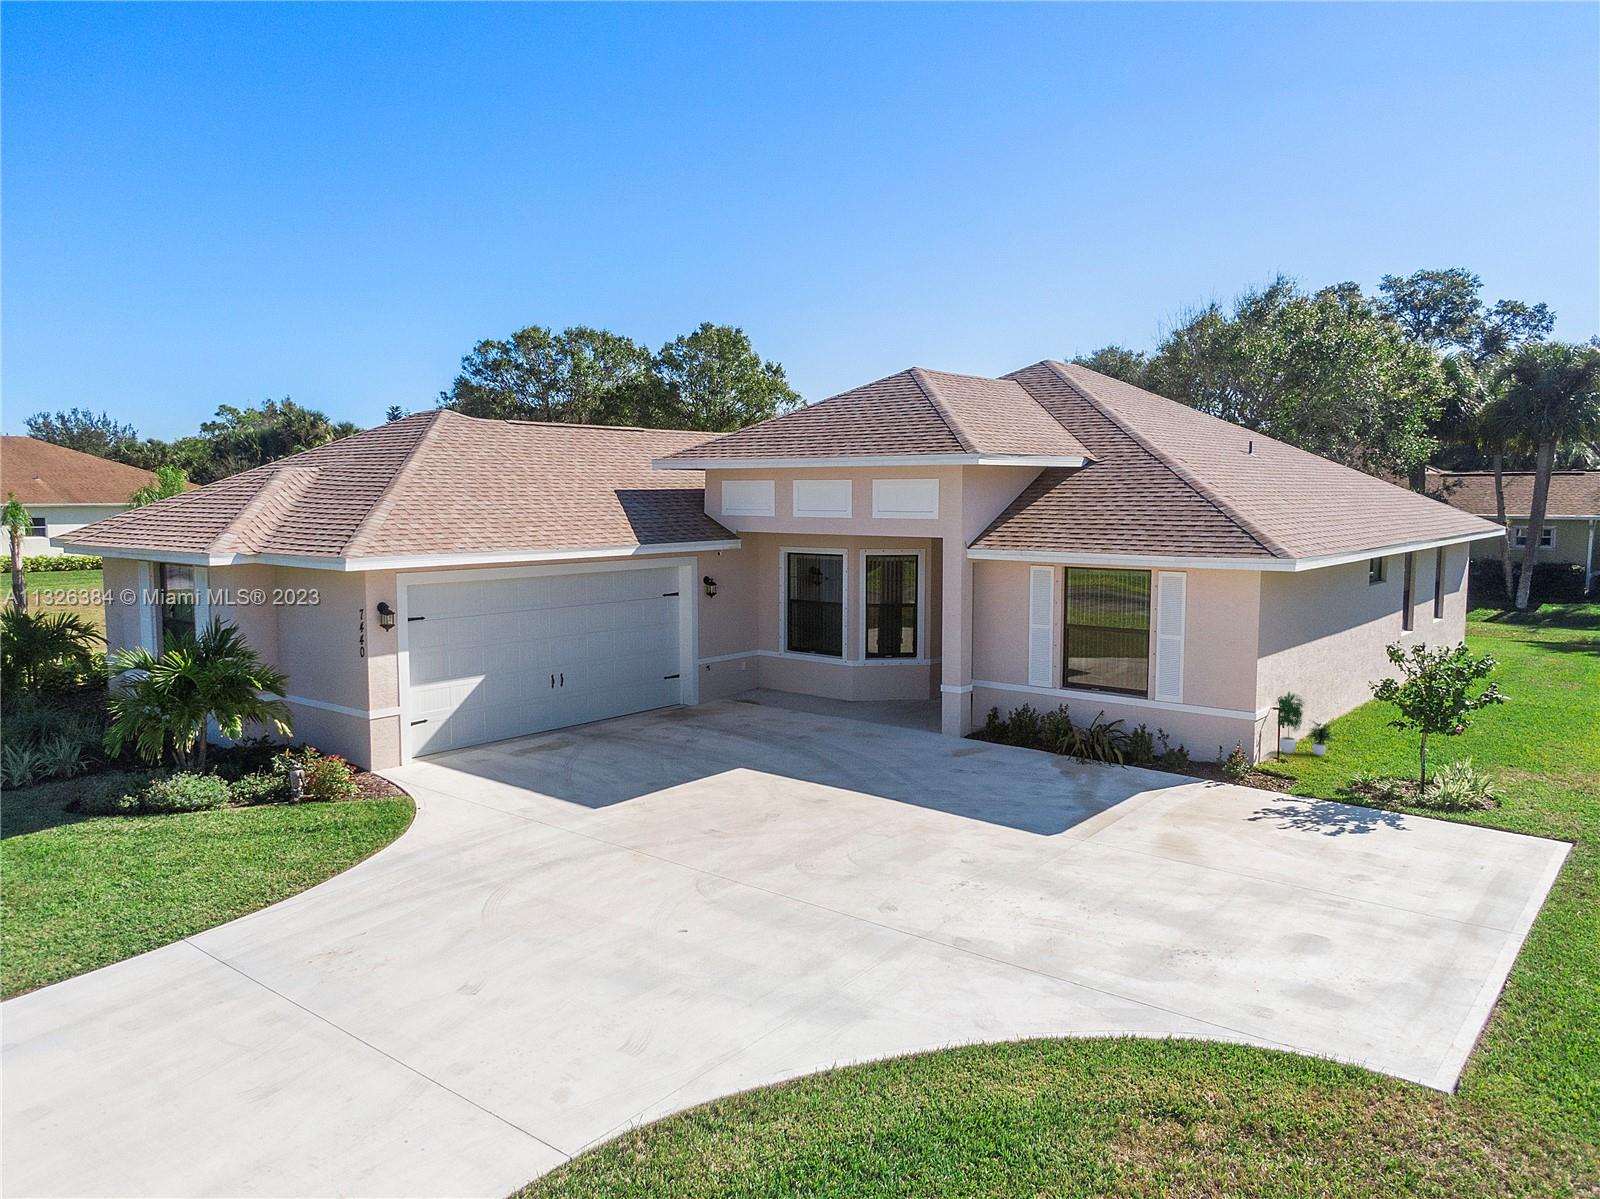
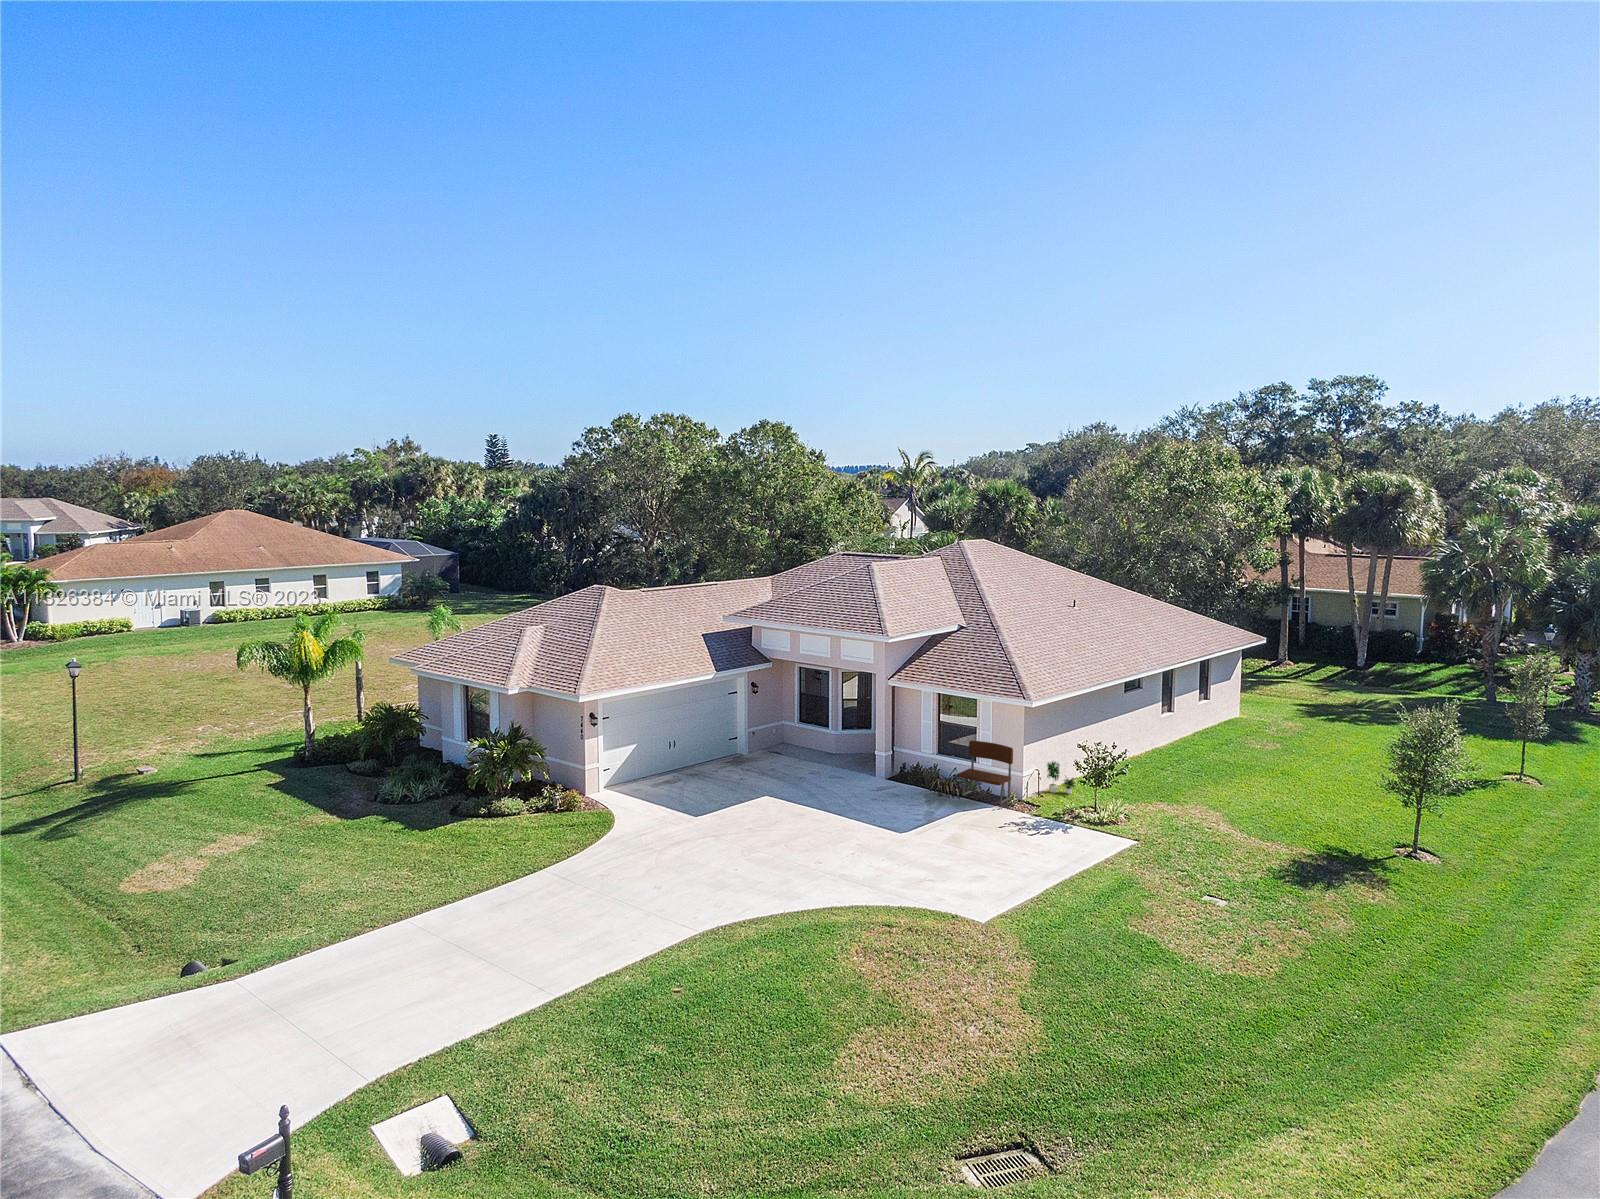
bench: none [1116,655,1229,774] -> present [957,741,1013,804]

